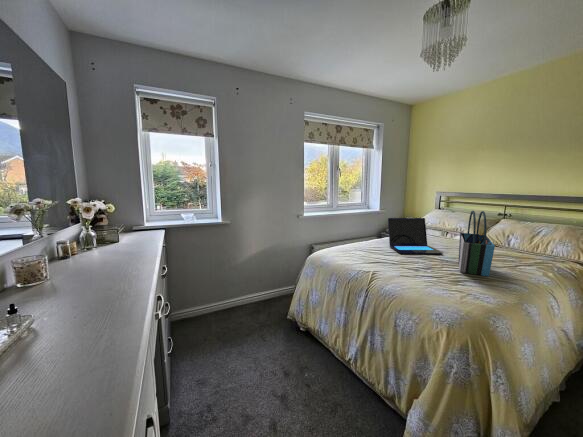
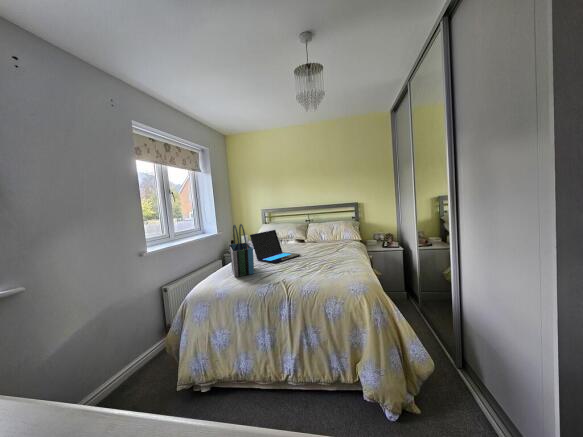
tote bag: present [458,211,495,276] -> present [229,224,254,277]

